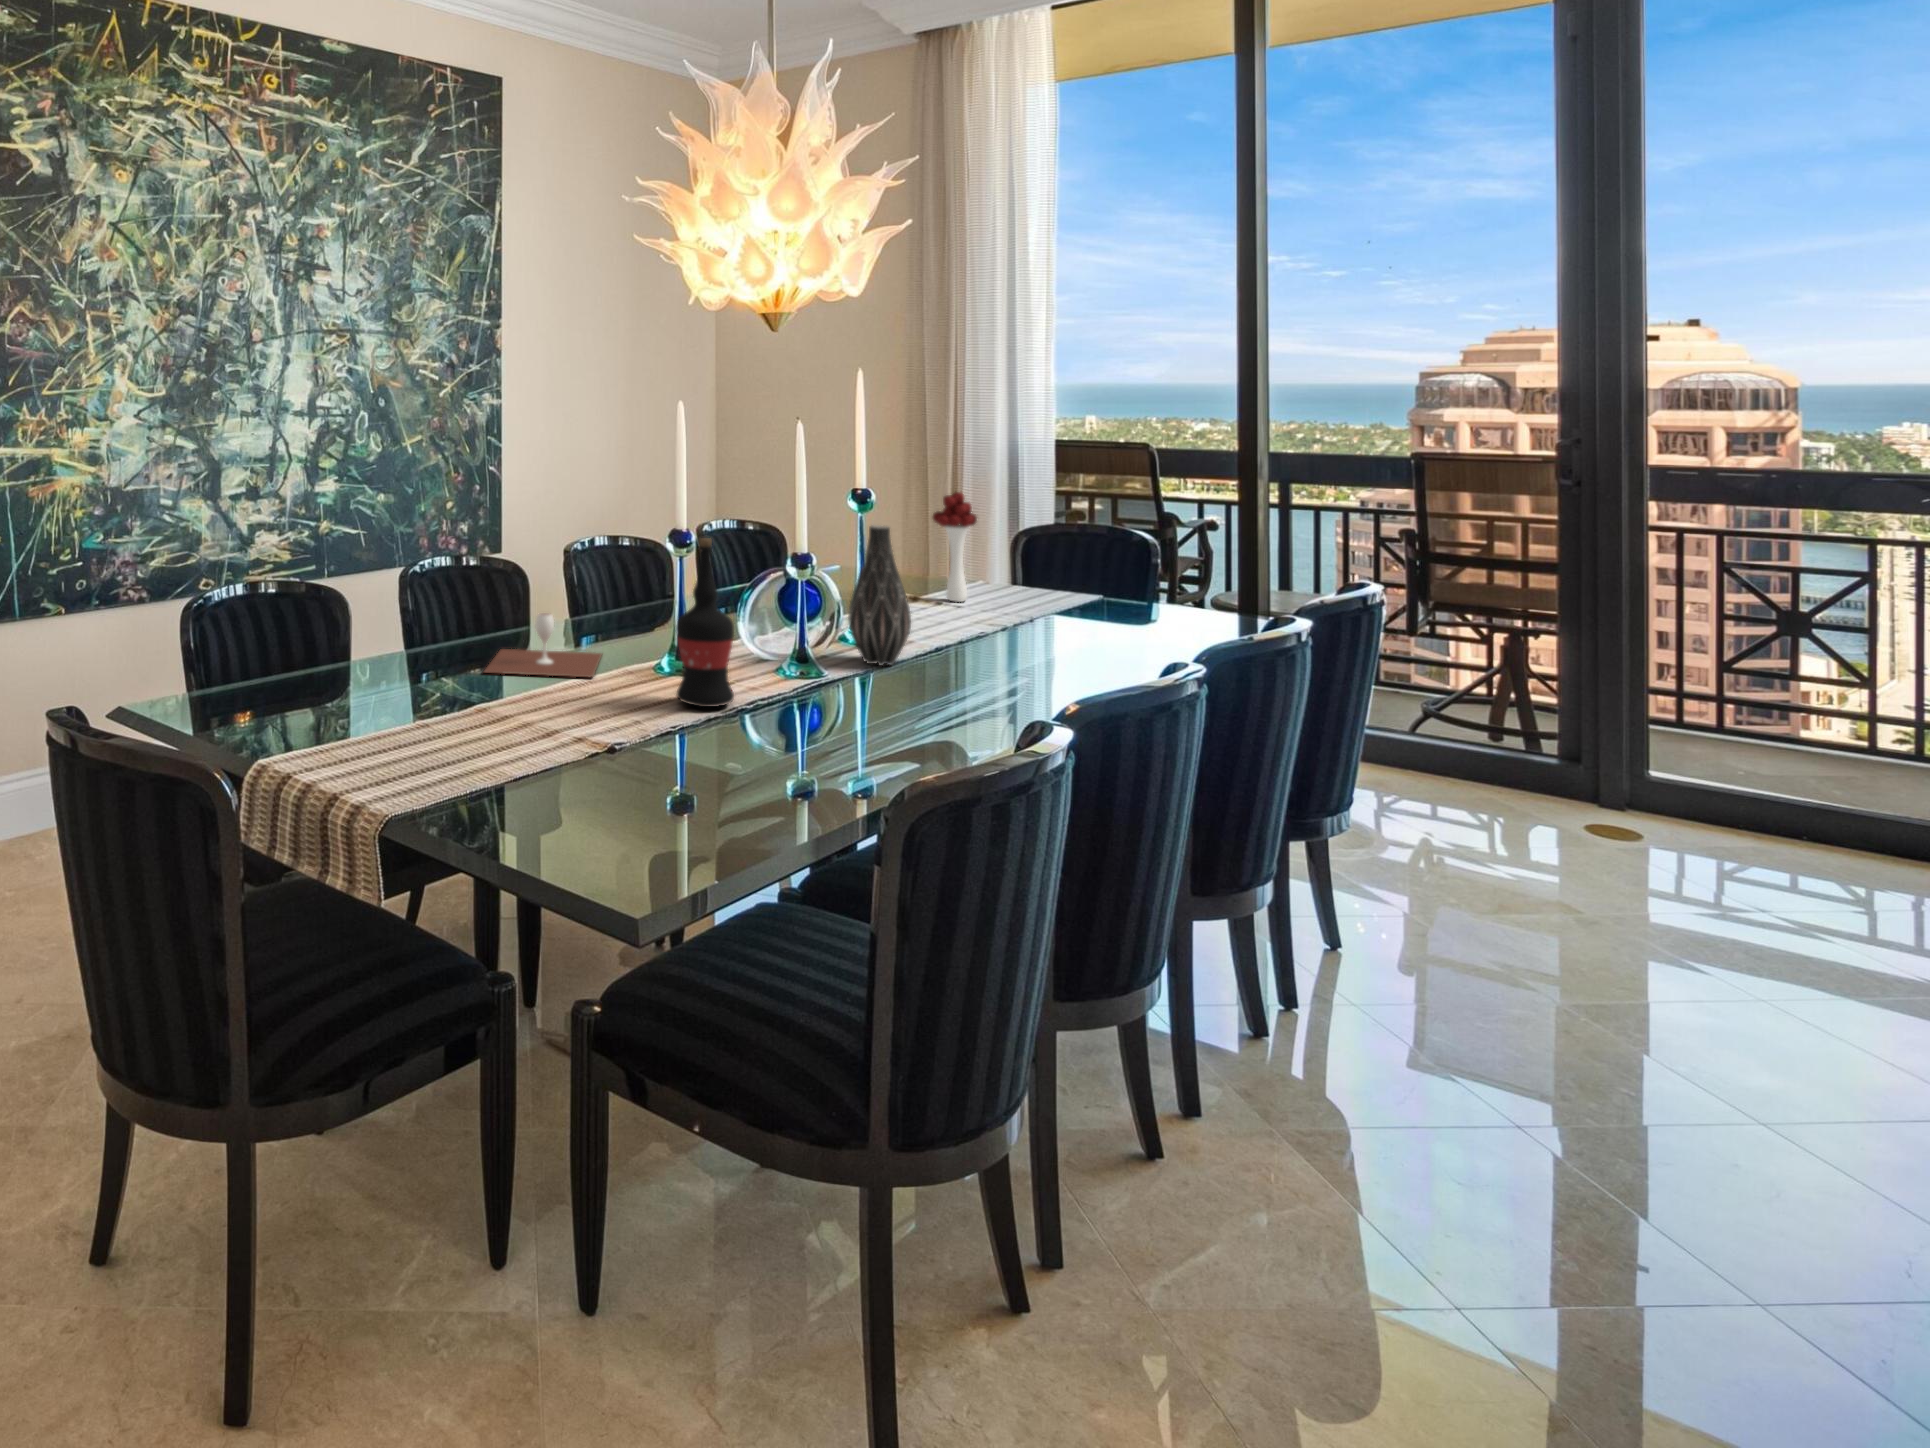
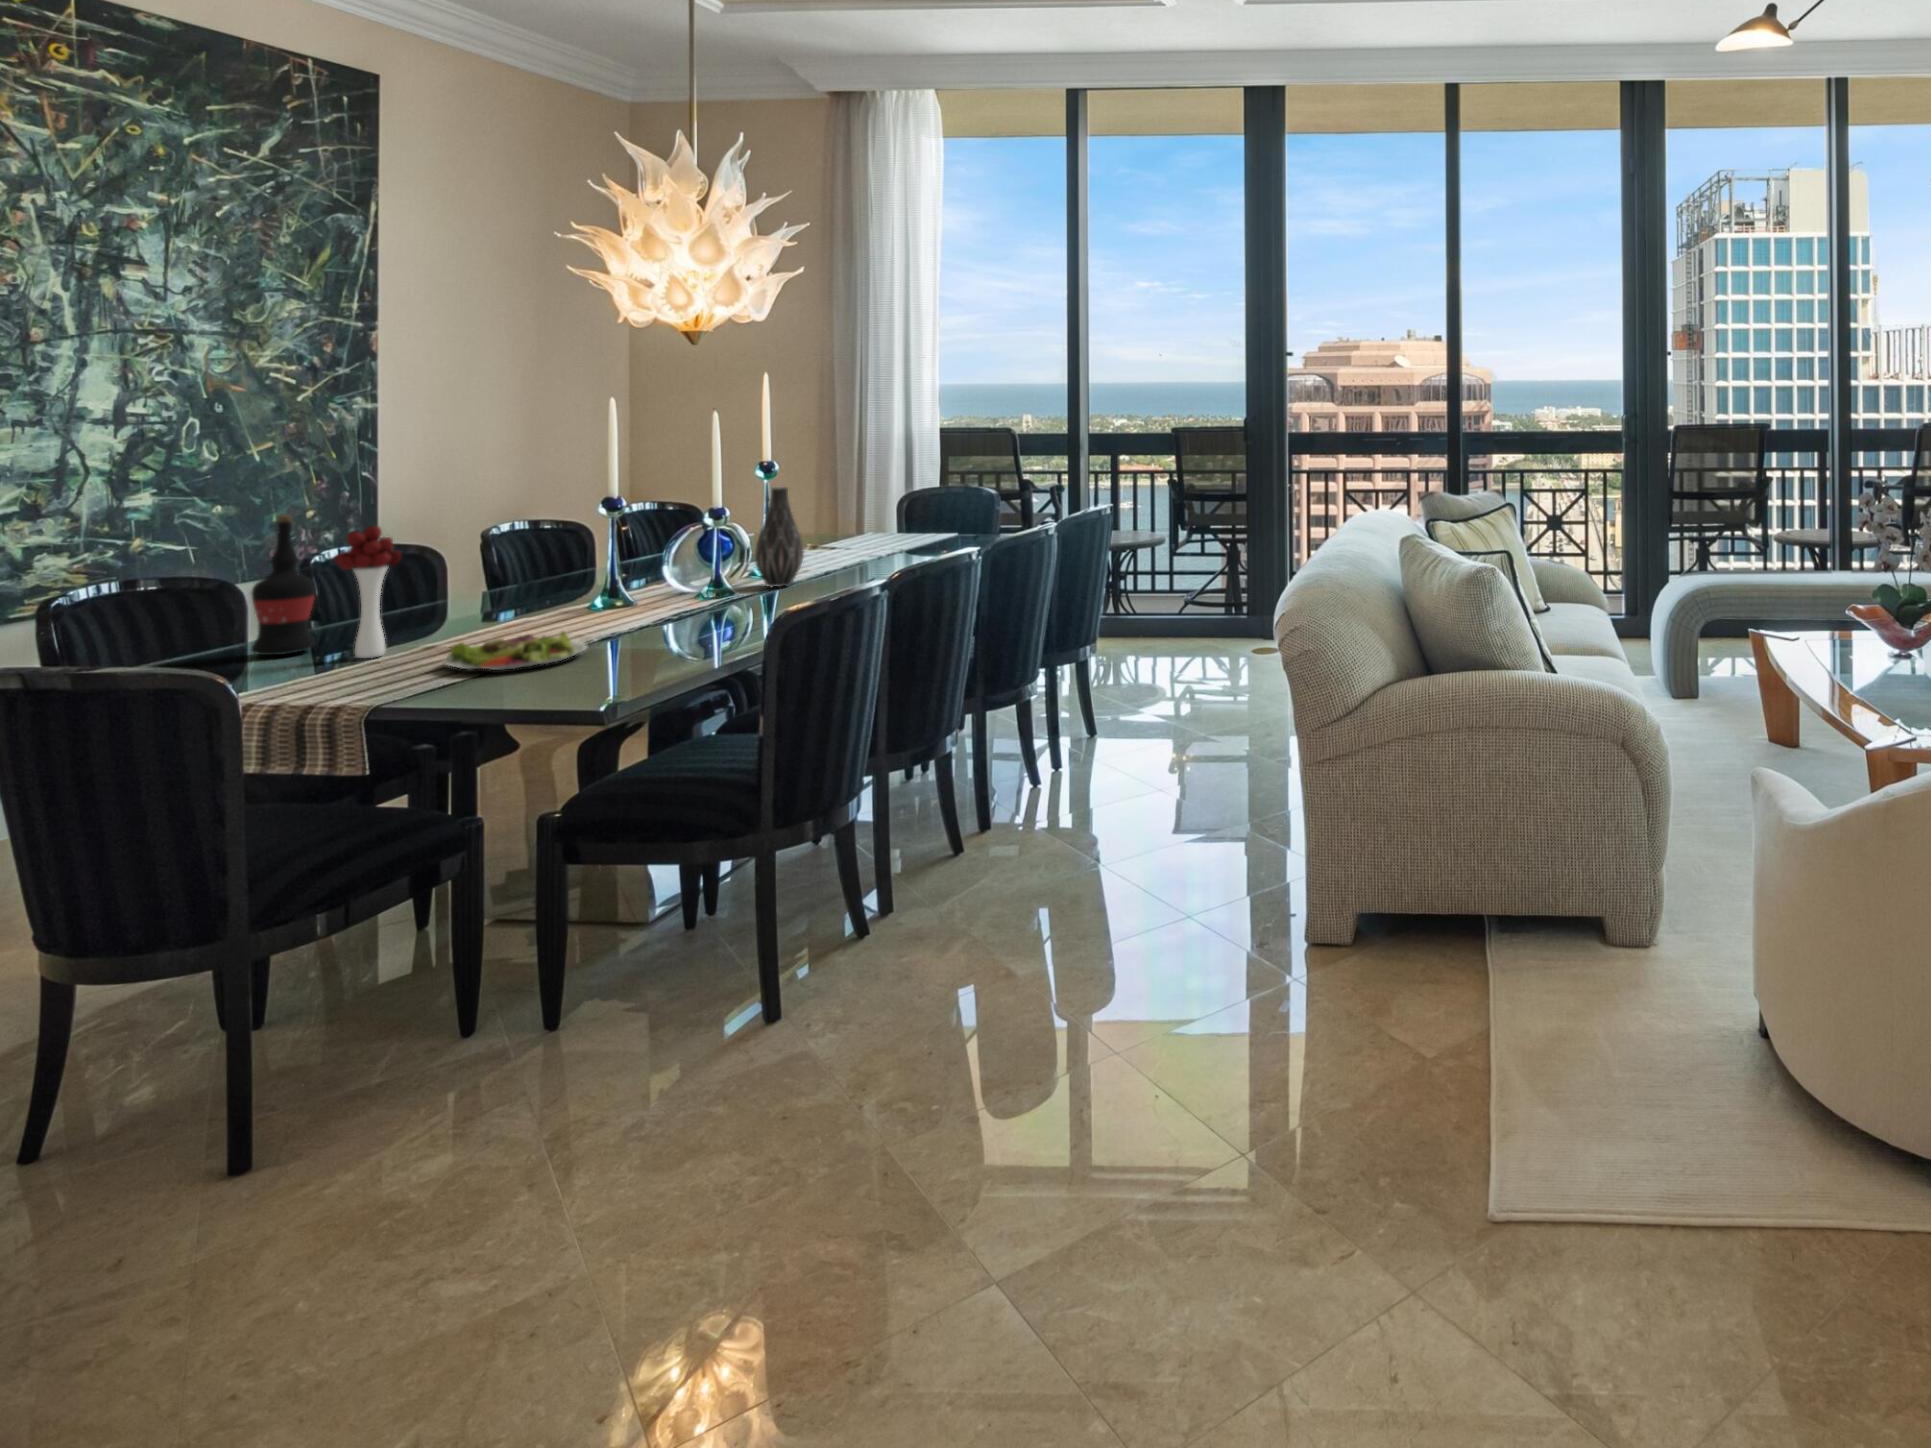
flower bouquet: present [933,492,977,602] -> present [335,526,401,658]
wine bottle: present [676,538,734,707] -> present [251,515,316,655]
wine glass: present [484,613,602,677] -> none [416,576,534,629]
salad plate: none [482,723,642,777] -> present [443,632,587,670]

